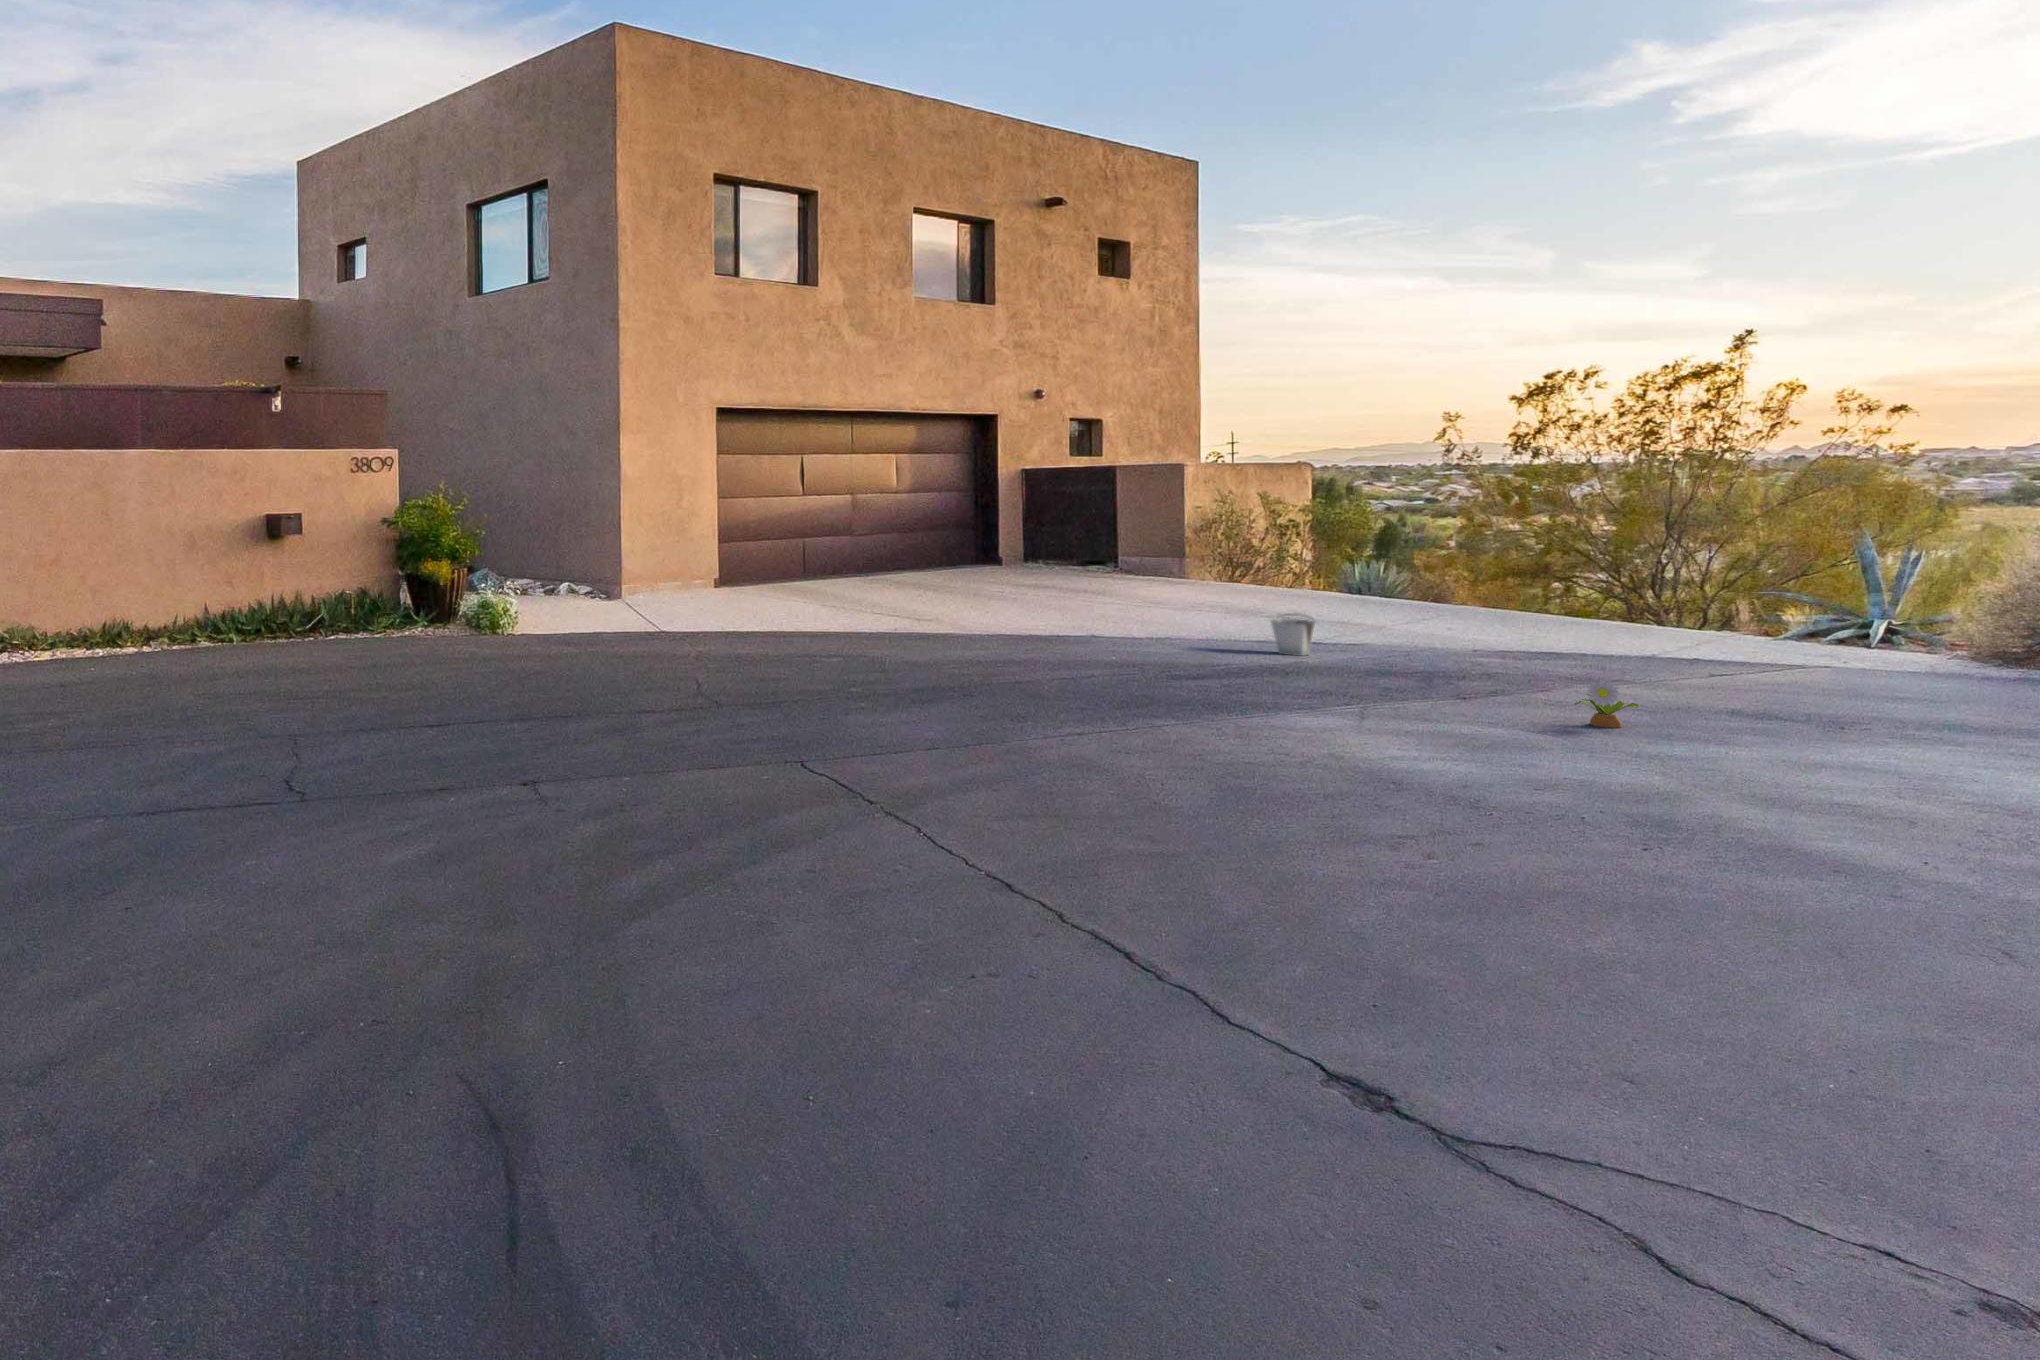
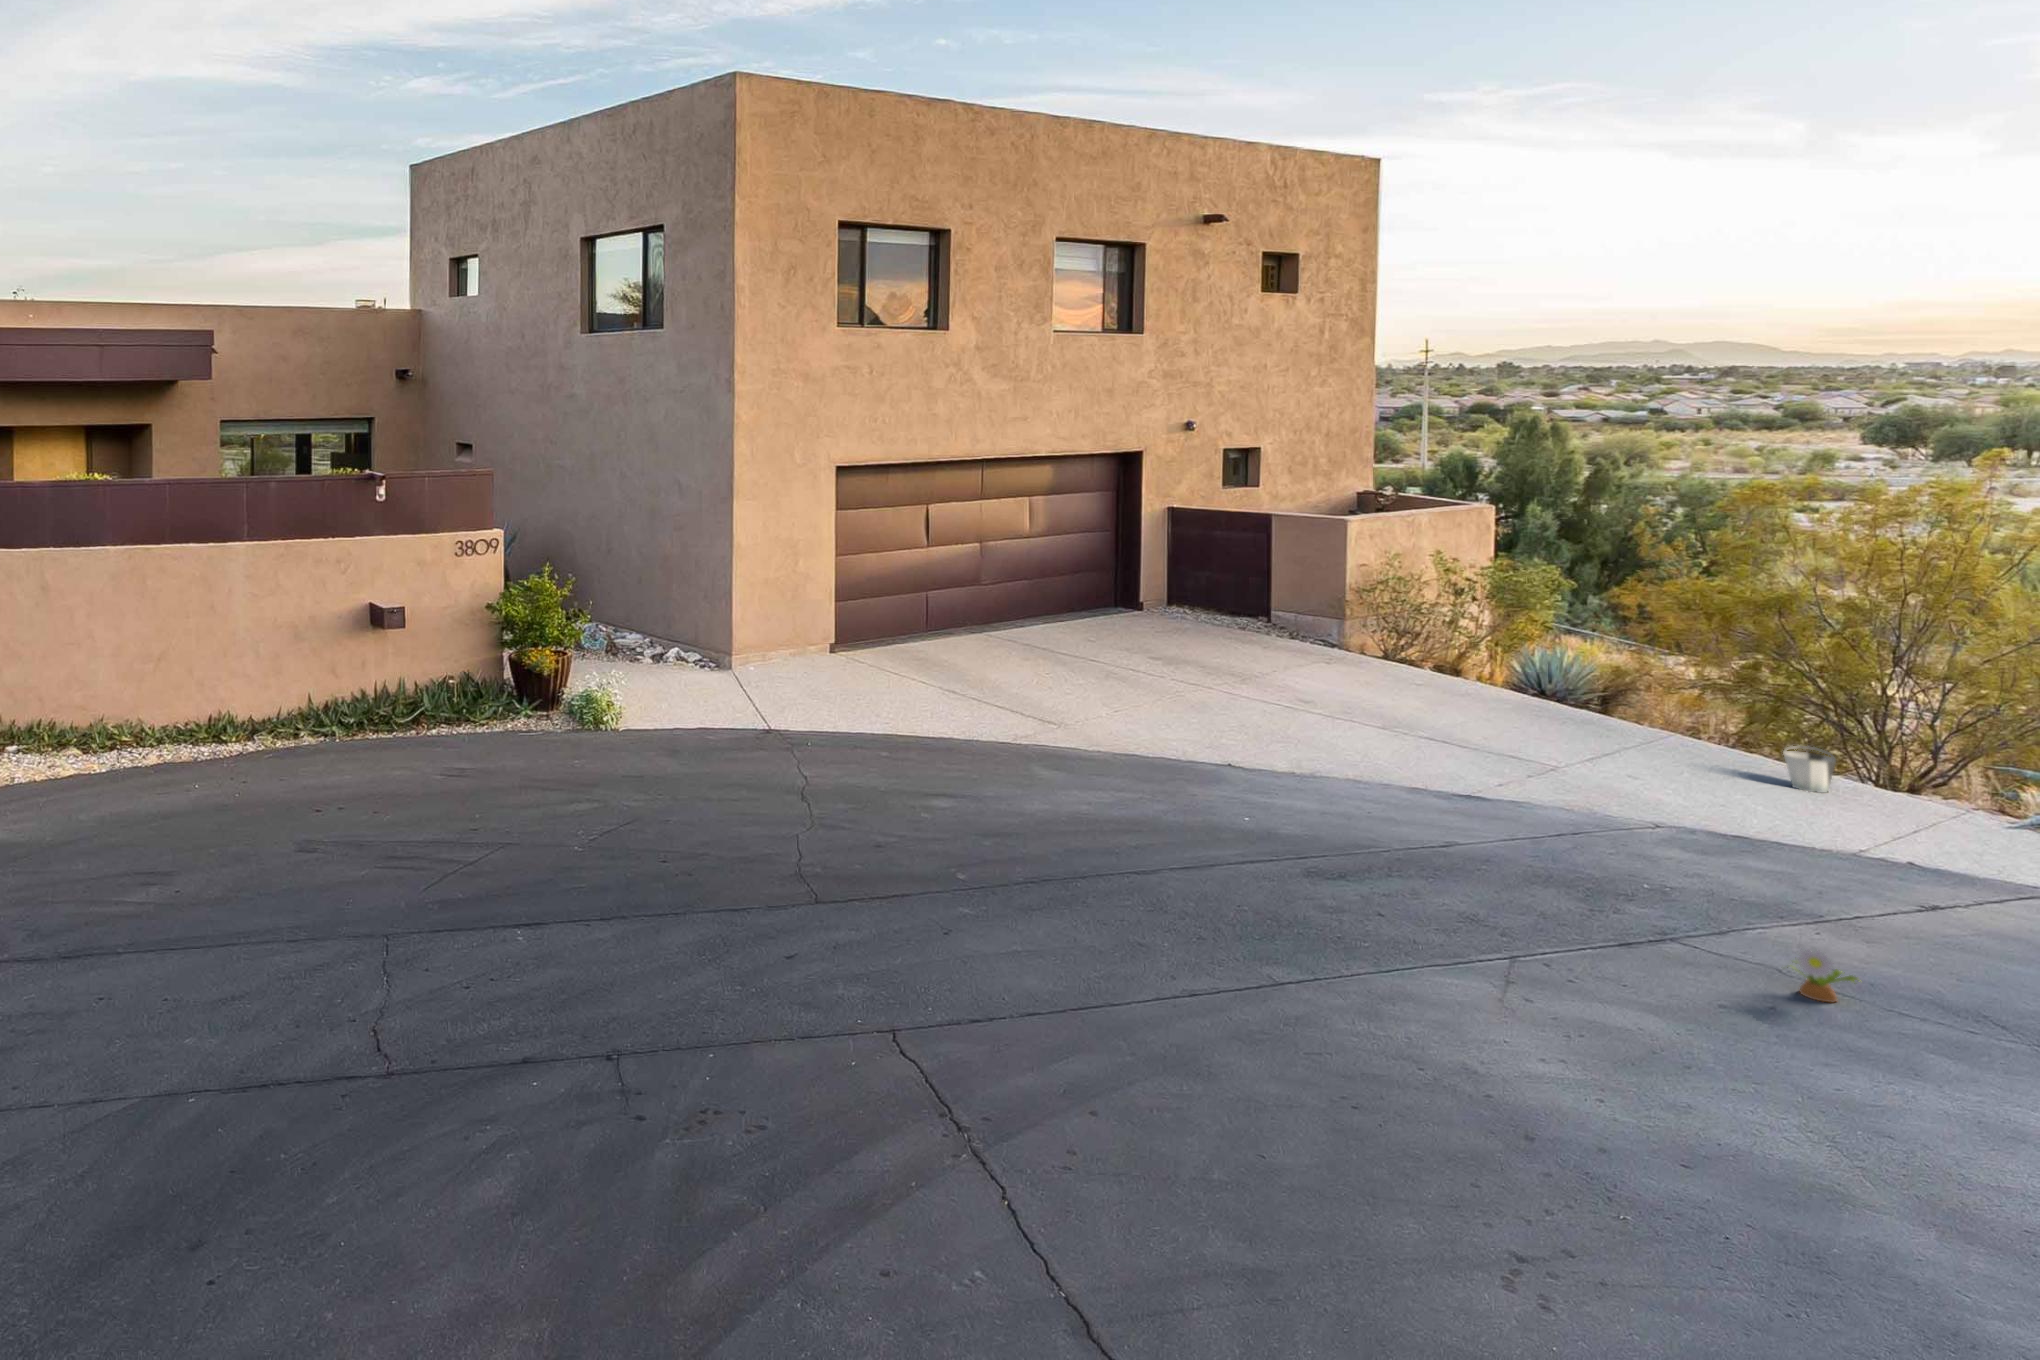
bucket: present [1271,613,1316,656] -> present [1783,746,1836,793]

